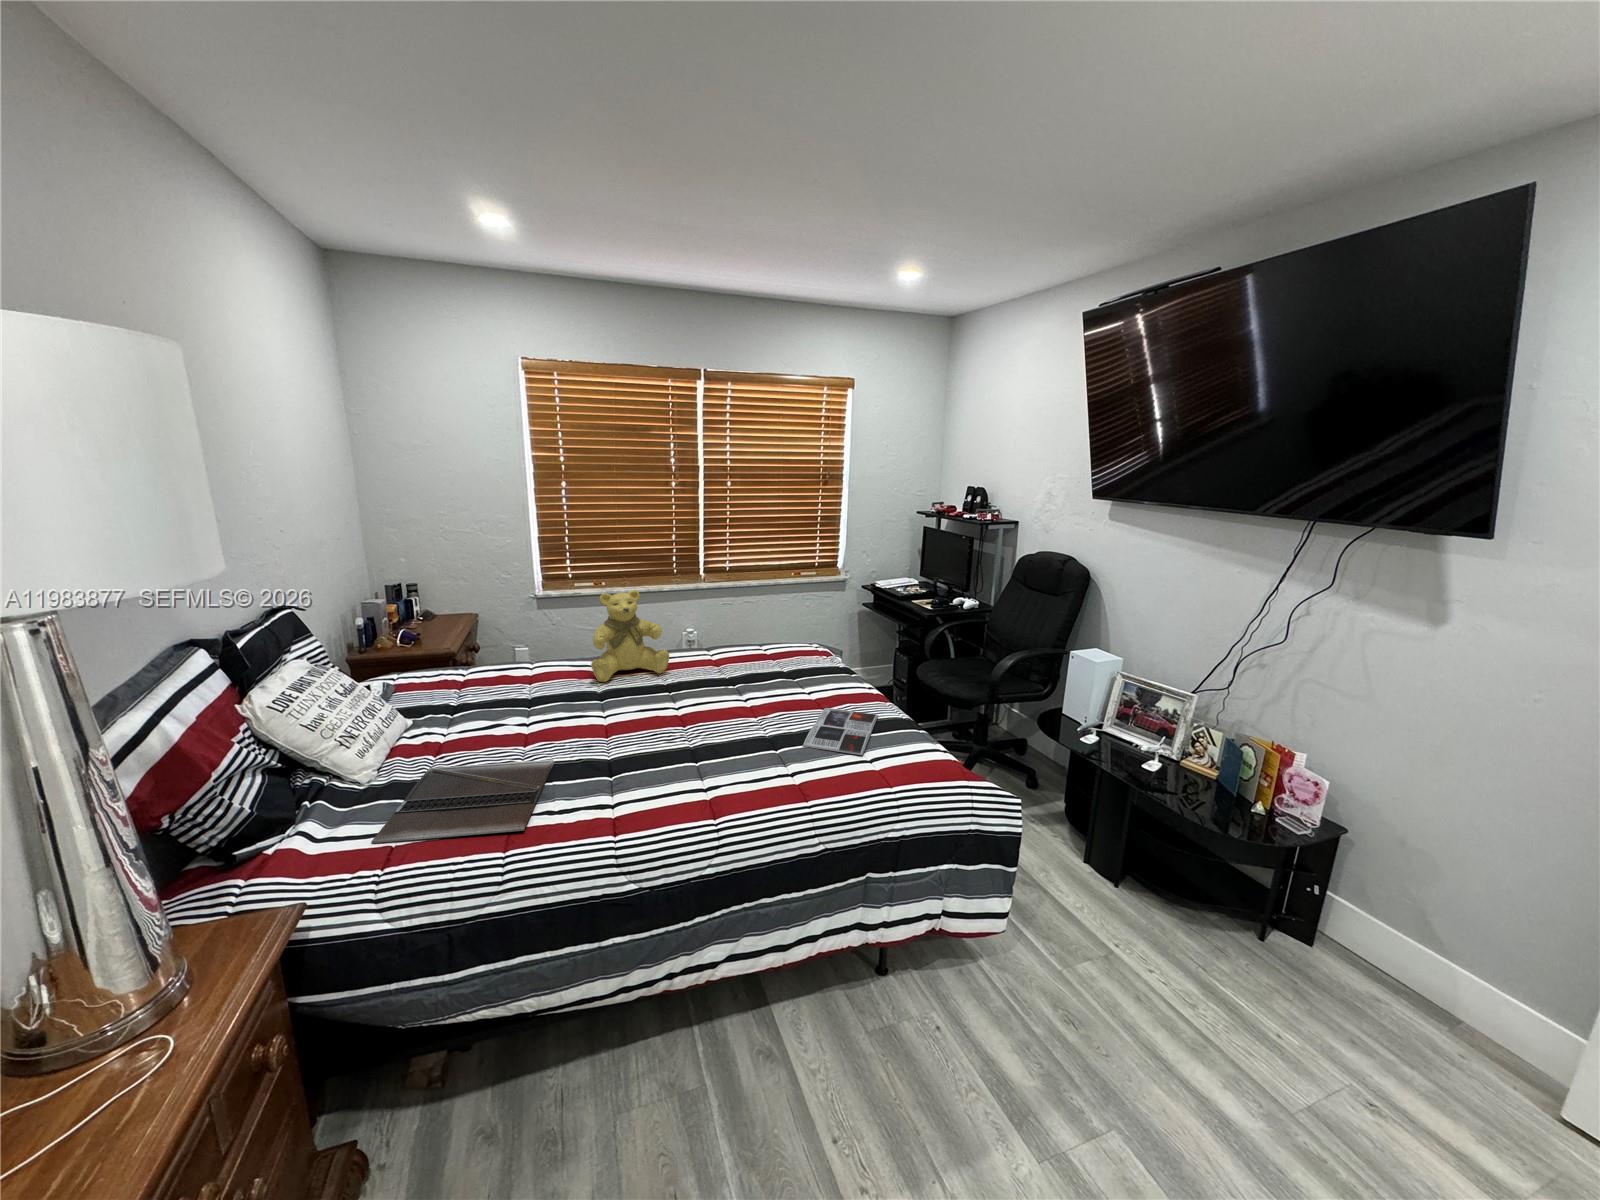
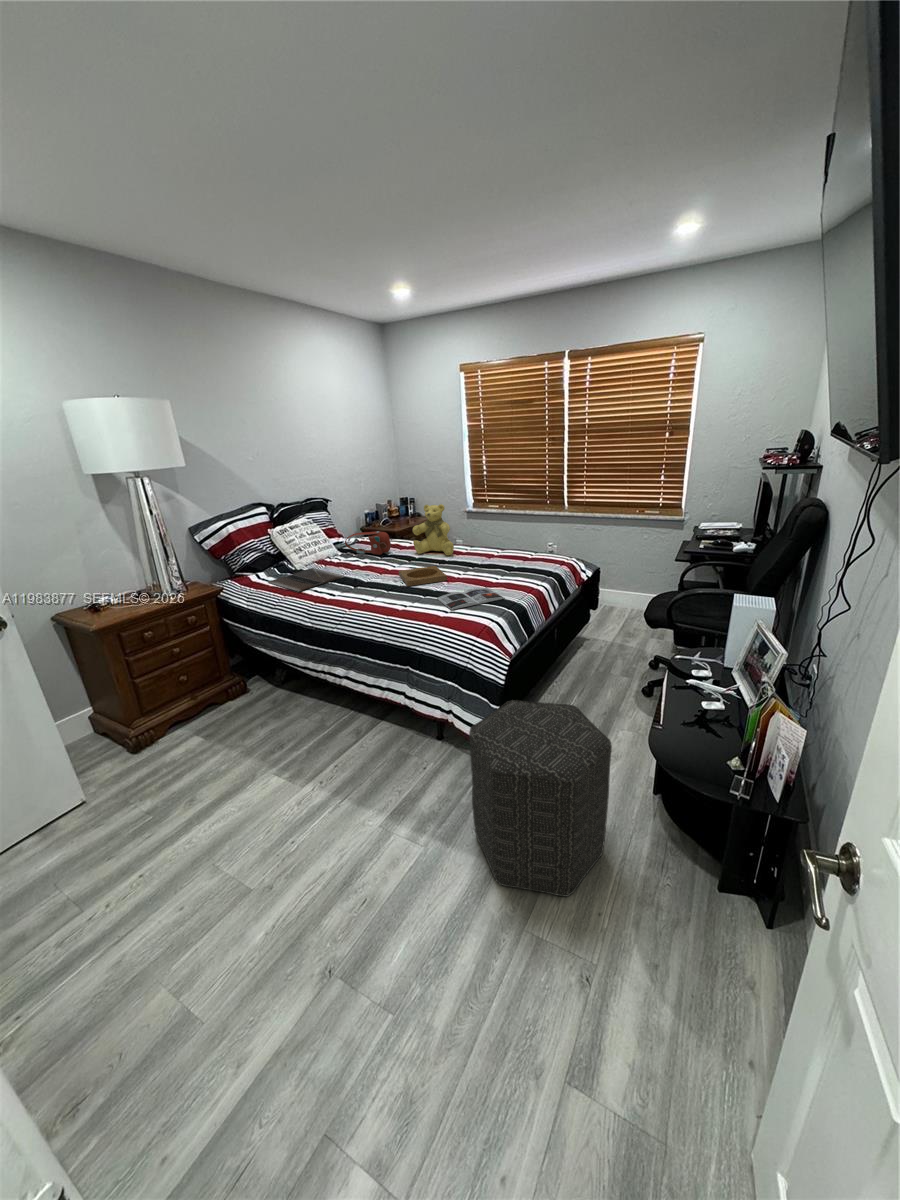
handbag: none [442,655,549,708] -> present [345,531,391,555]
tray: none [655,694,751,742] -> present [399,566,447,586]
ottoman: none [1081,818,1310,1097] -> present [469,700,612,896]

